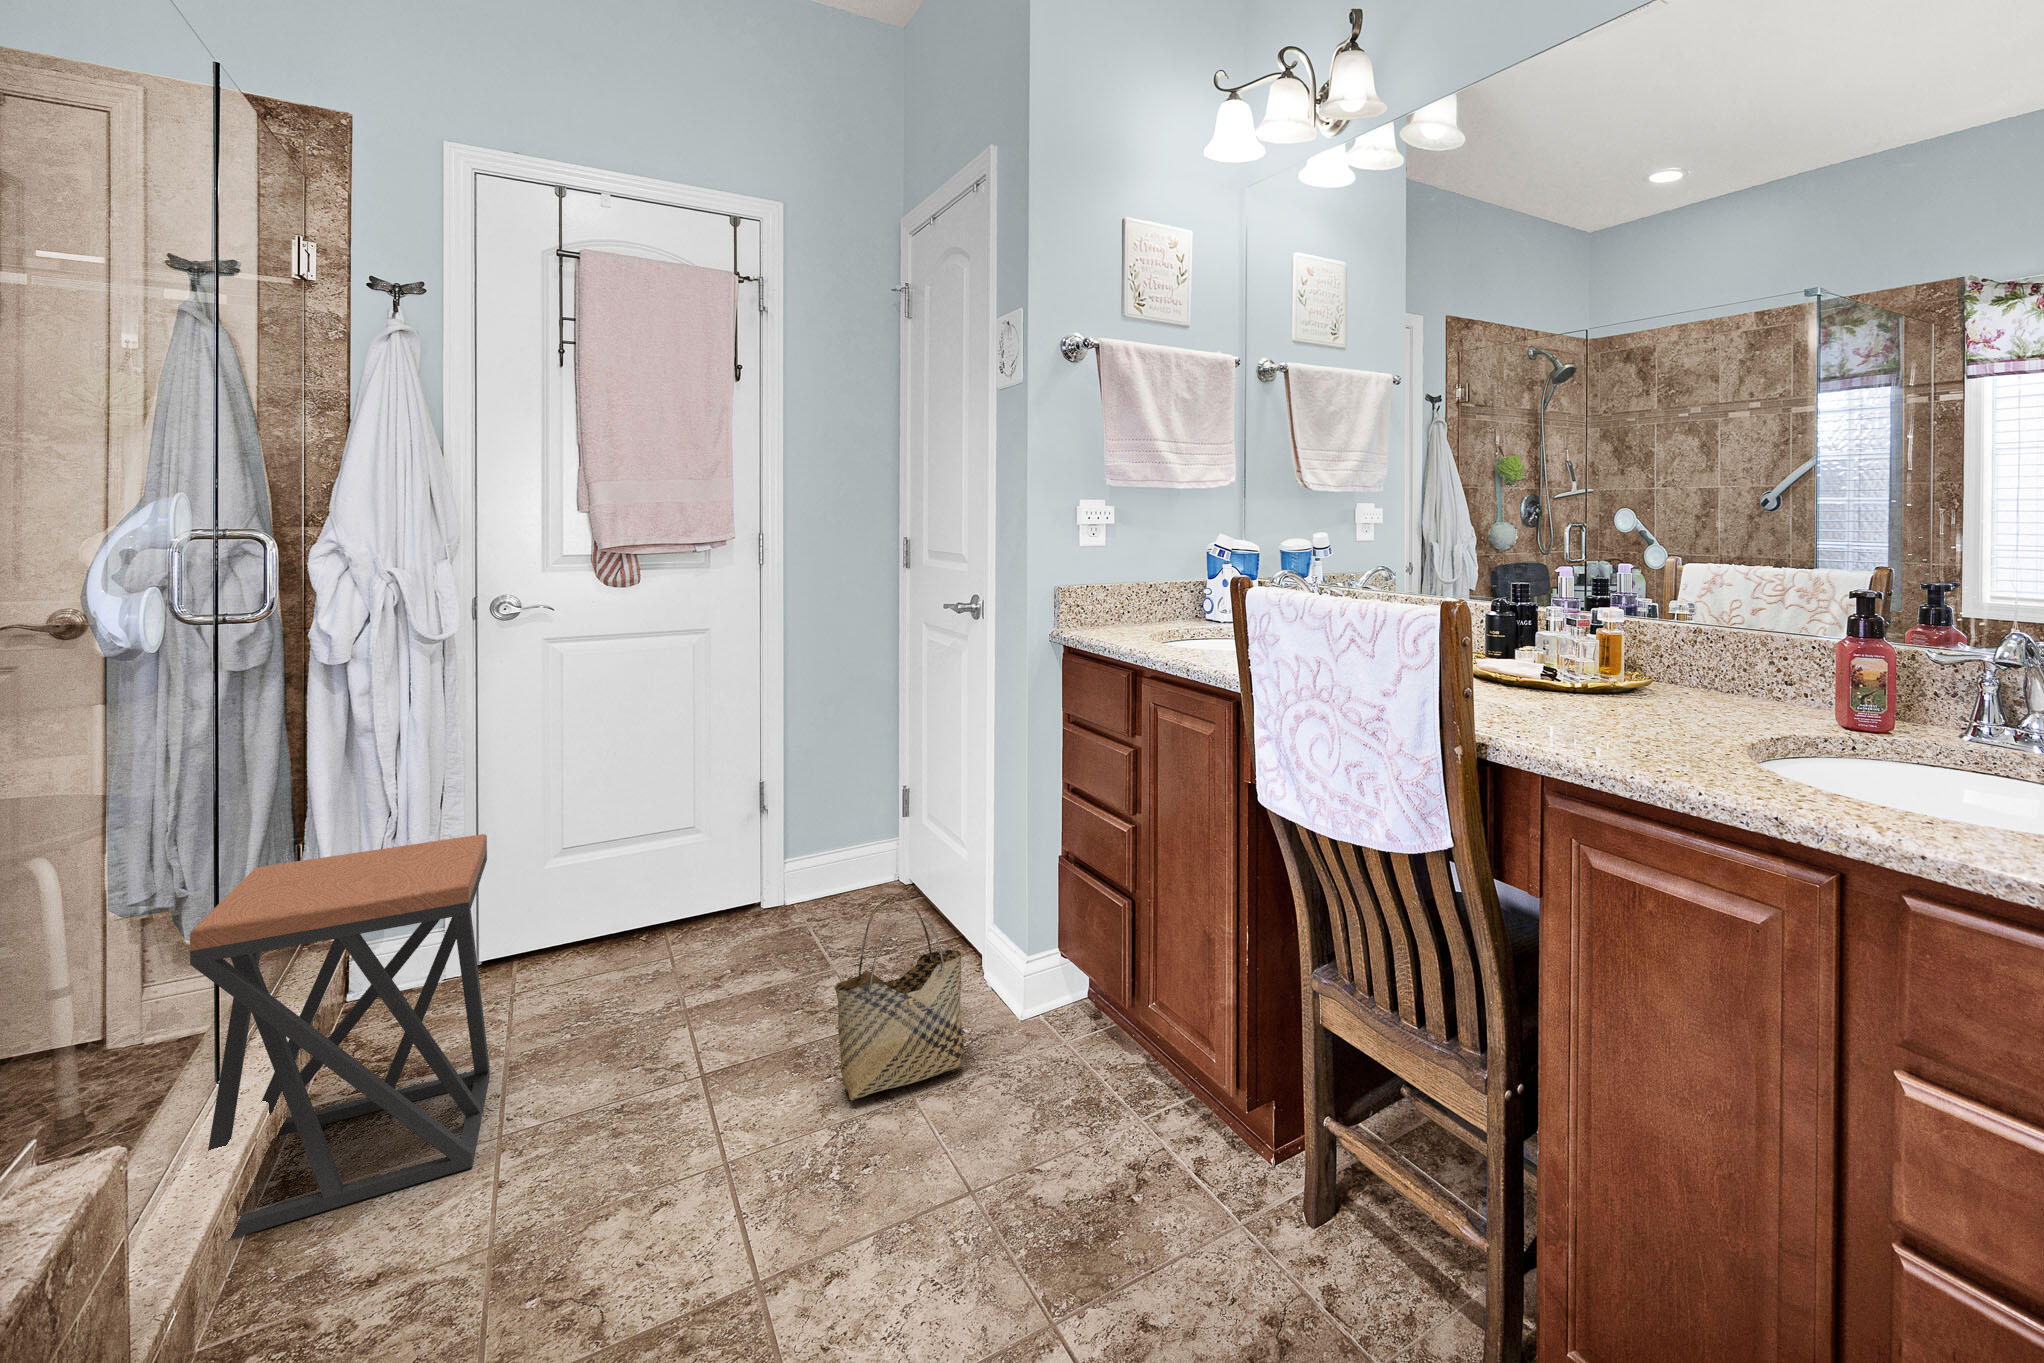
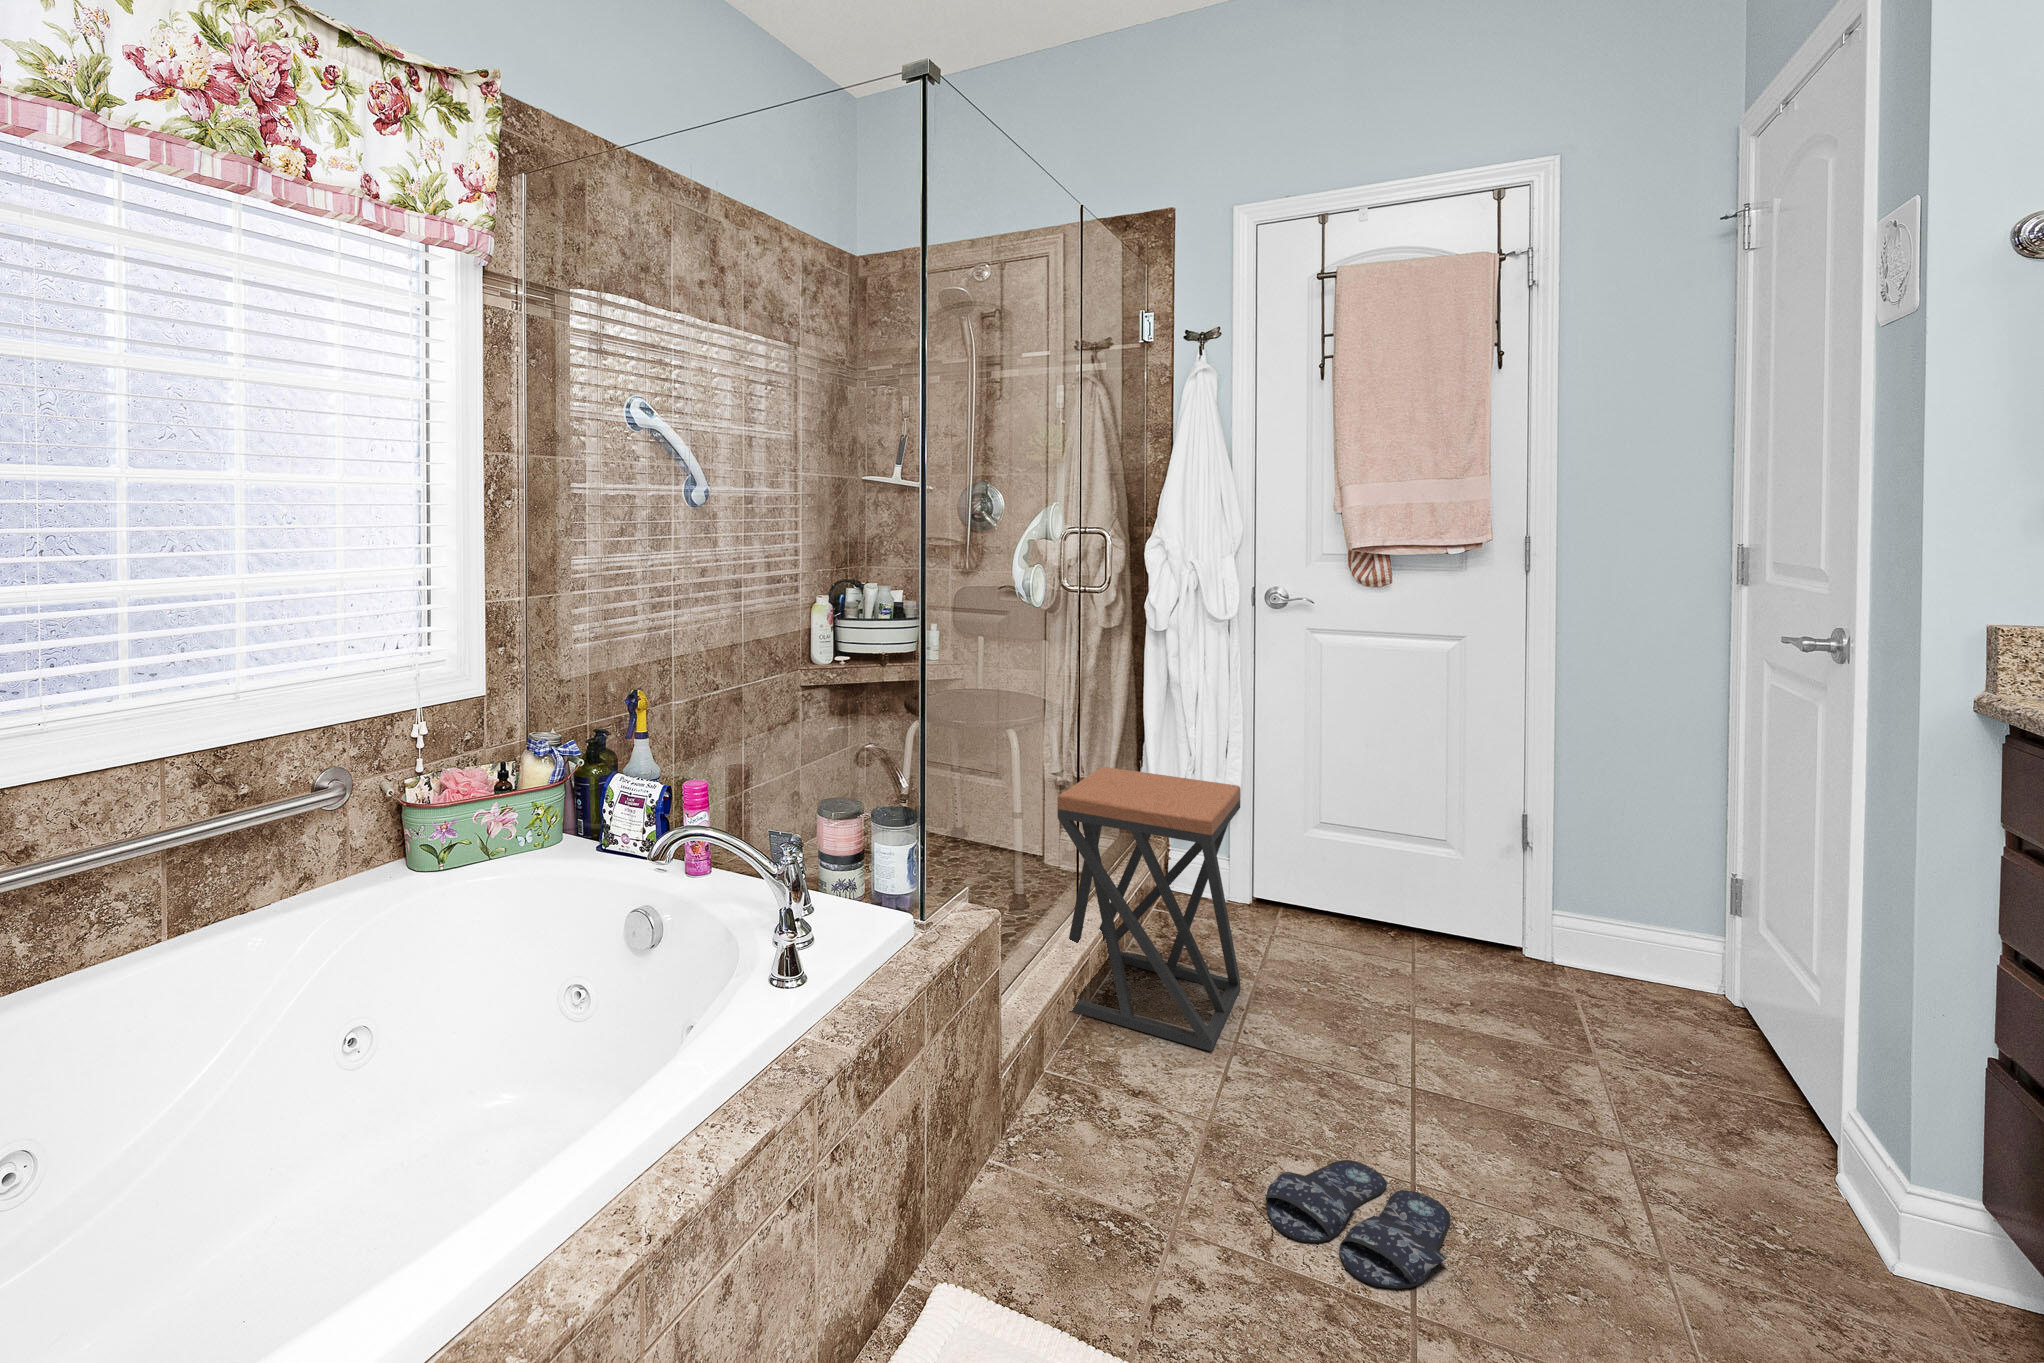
woven basket: present [834,898,964,1100] -> none [1555,997,1765,1270]
slippers: none [587,1165,773,1305] -> present [1266,1160,1450,1289]

